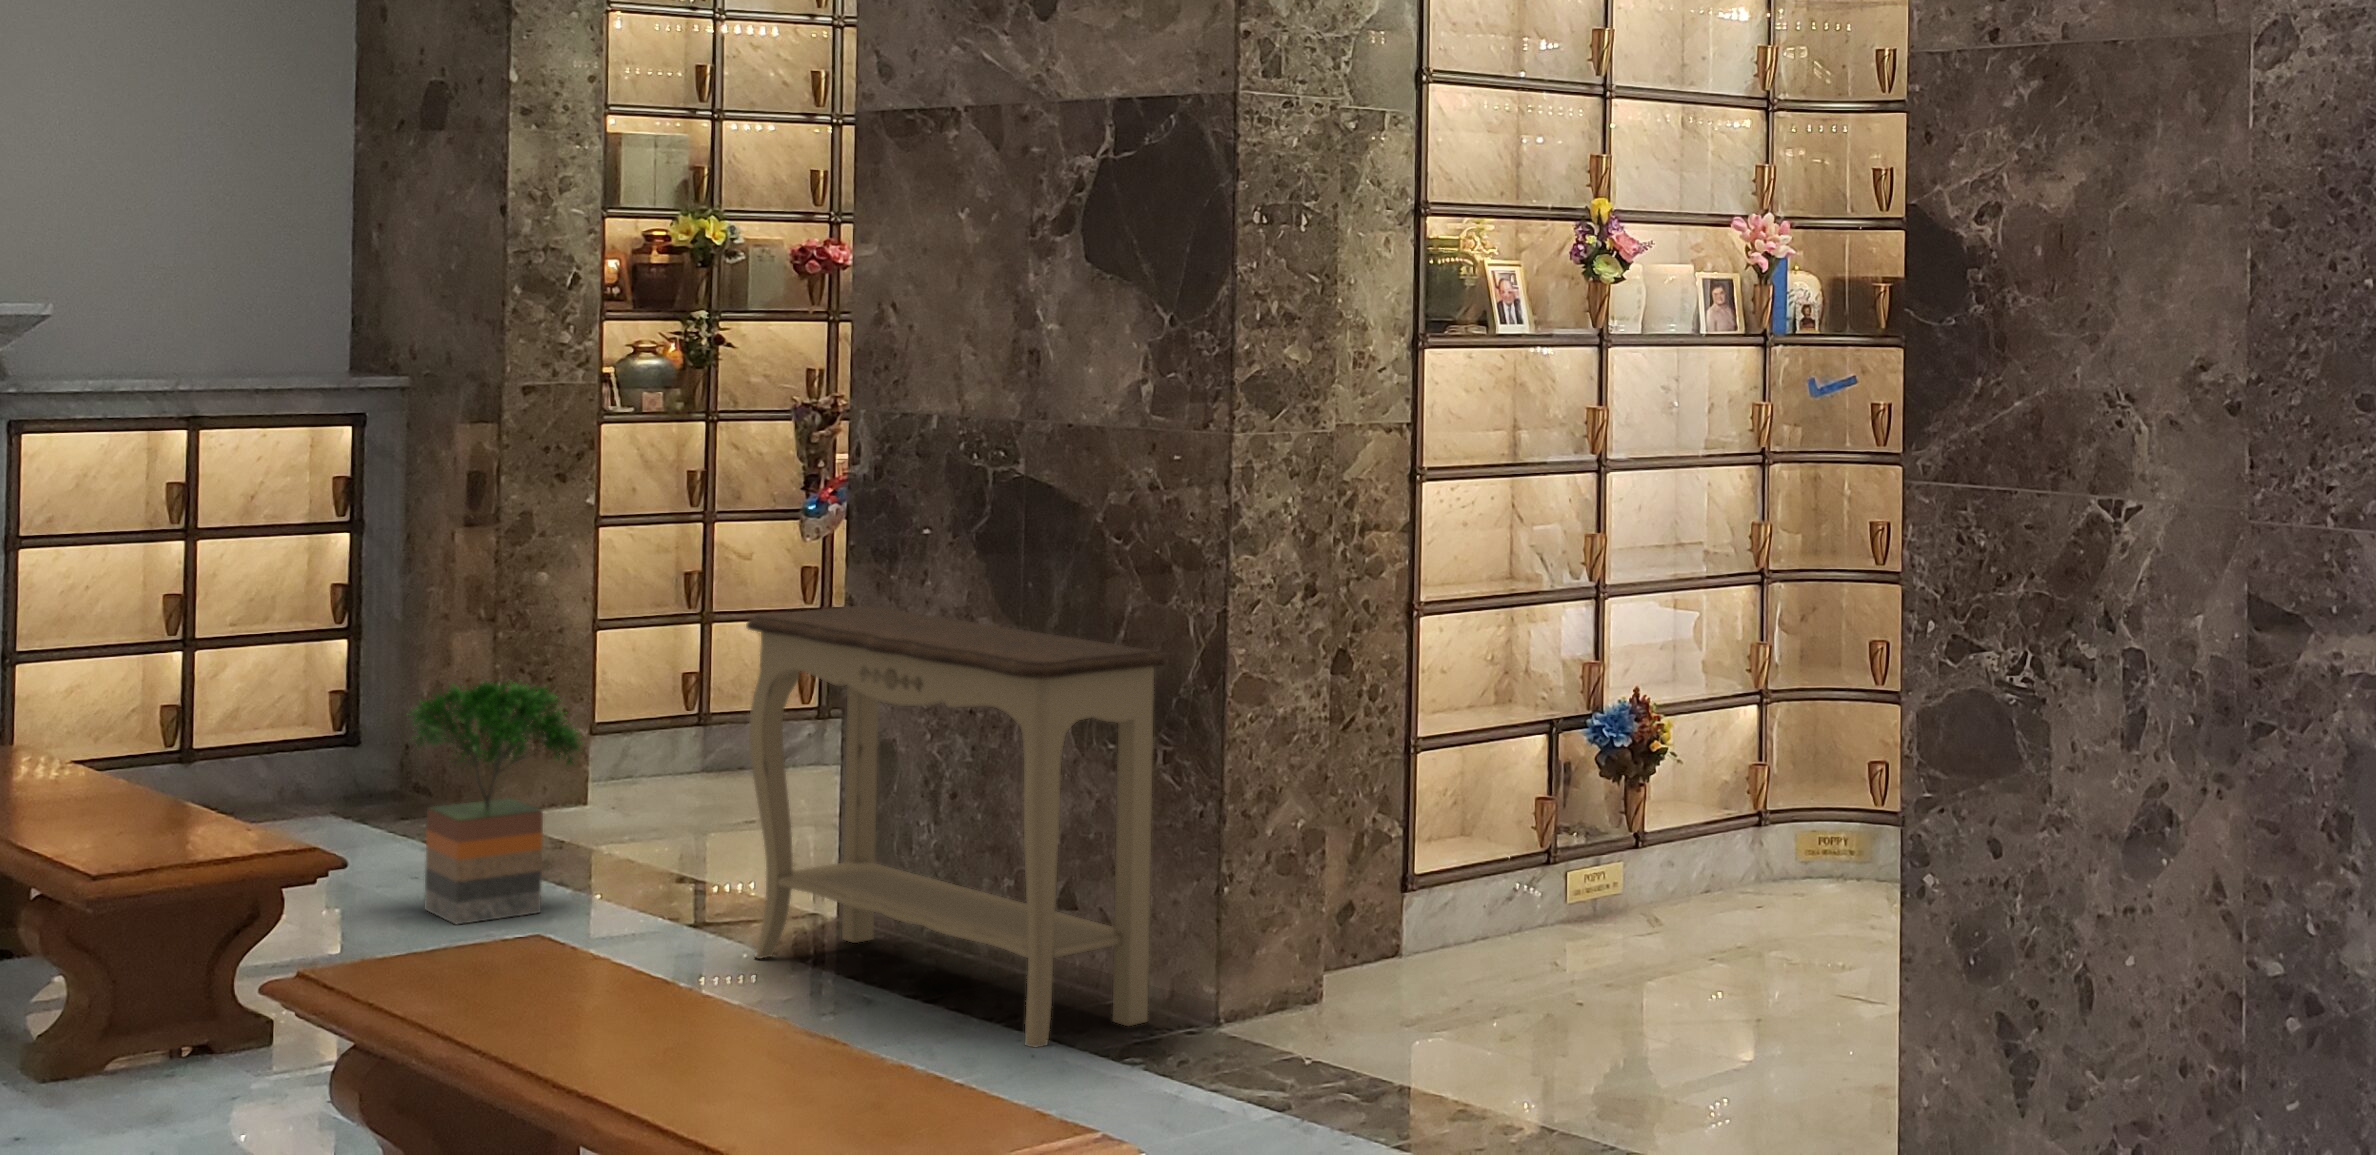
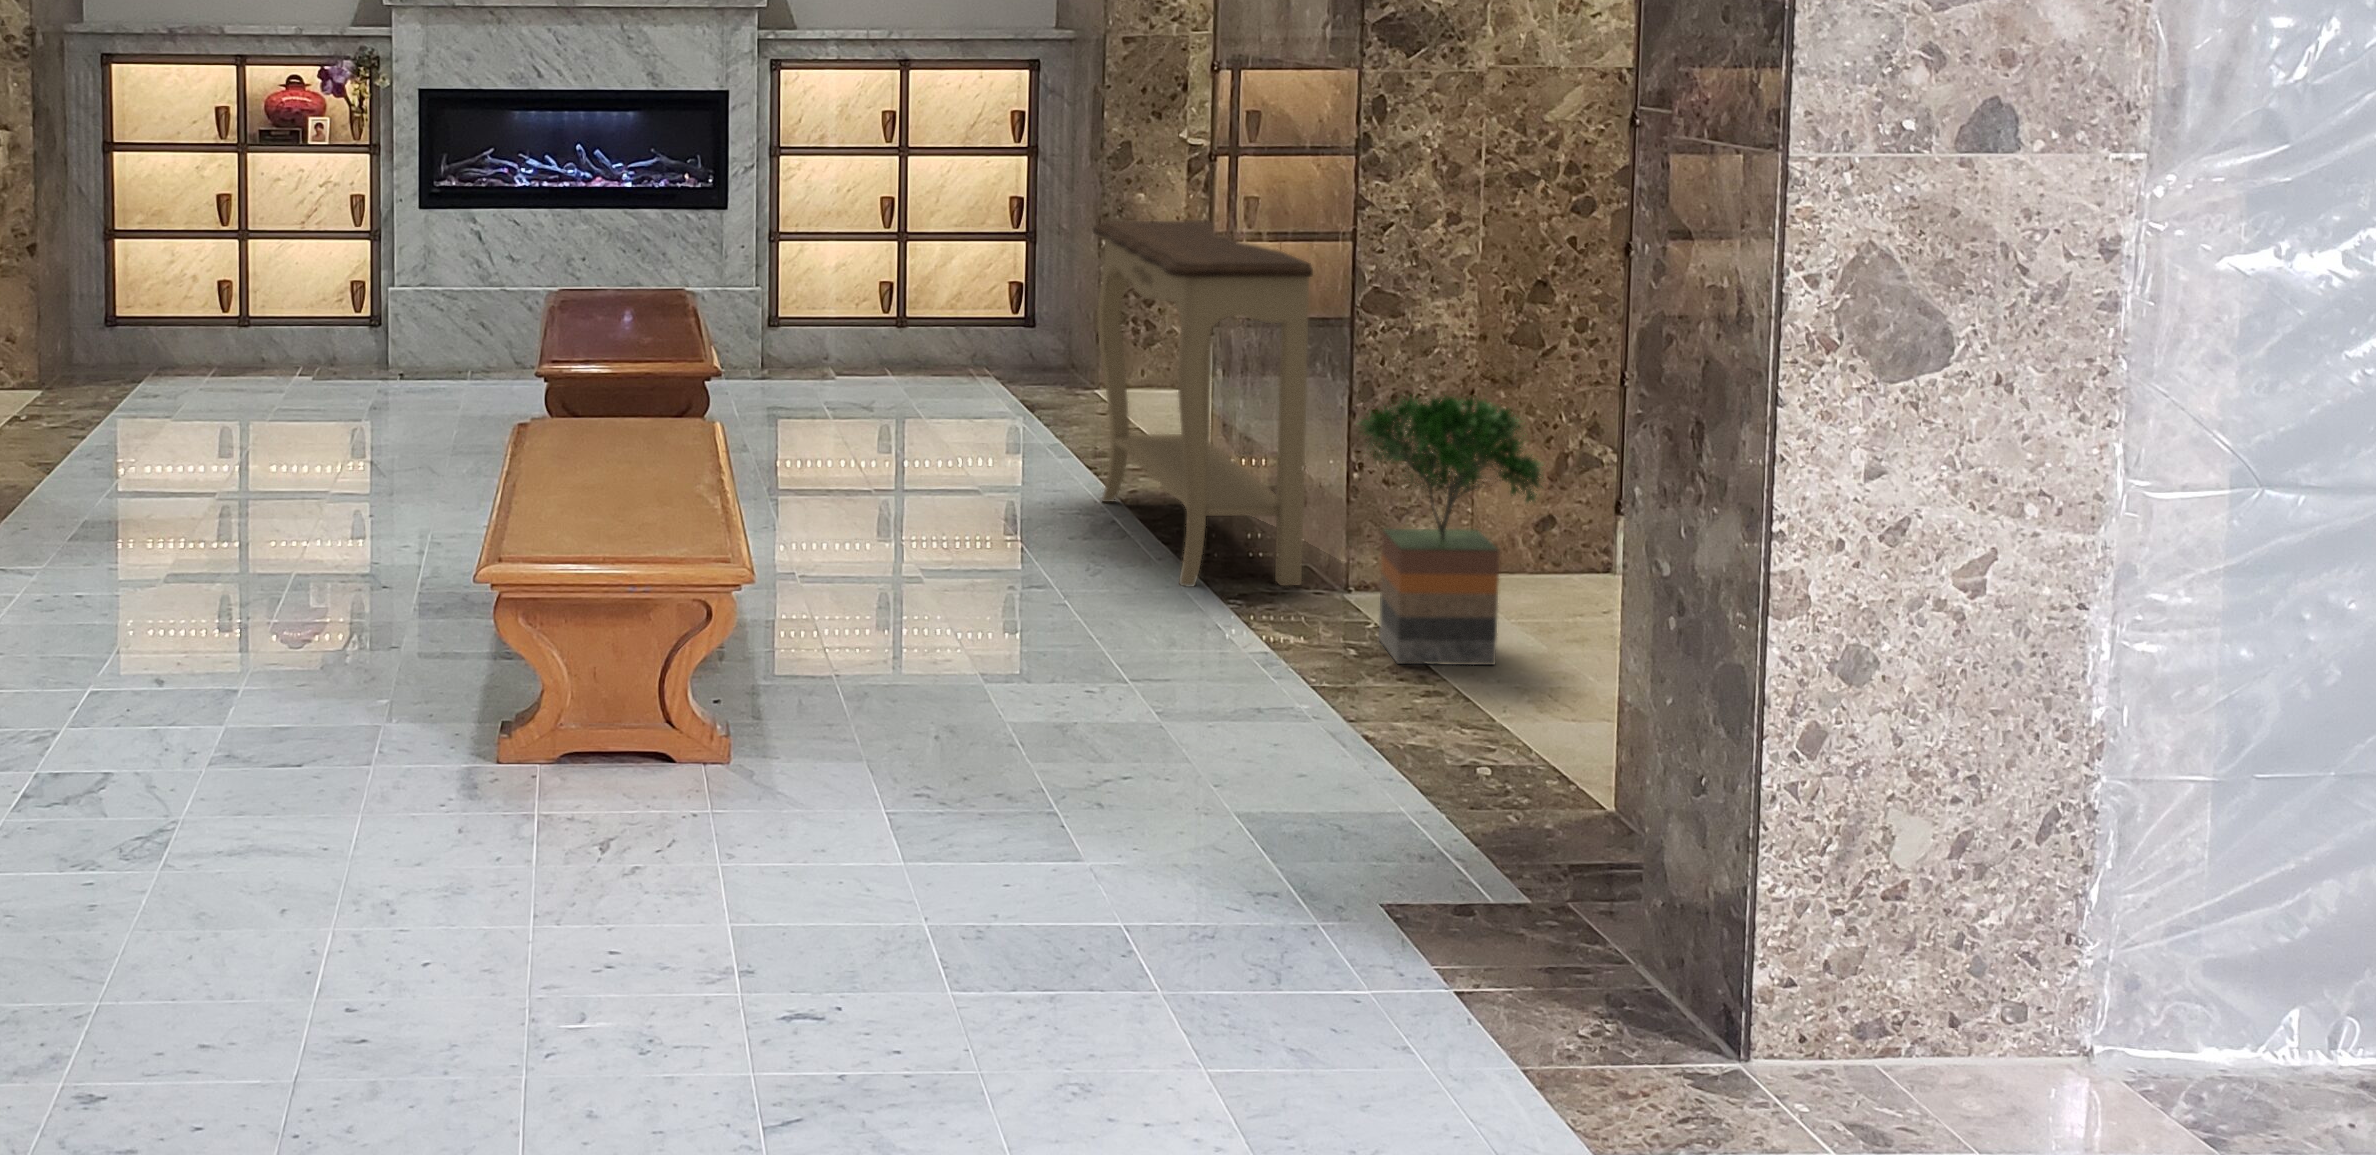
potted tree: present [412,682,582,924] -> present [1359,396,1544,665]

